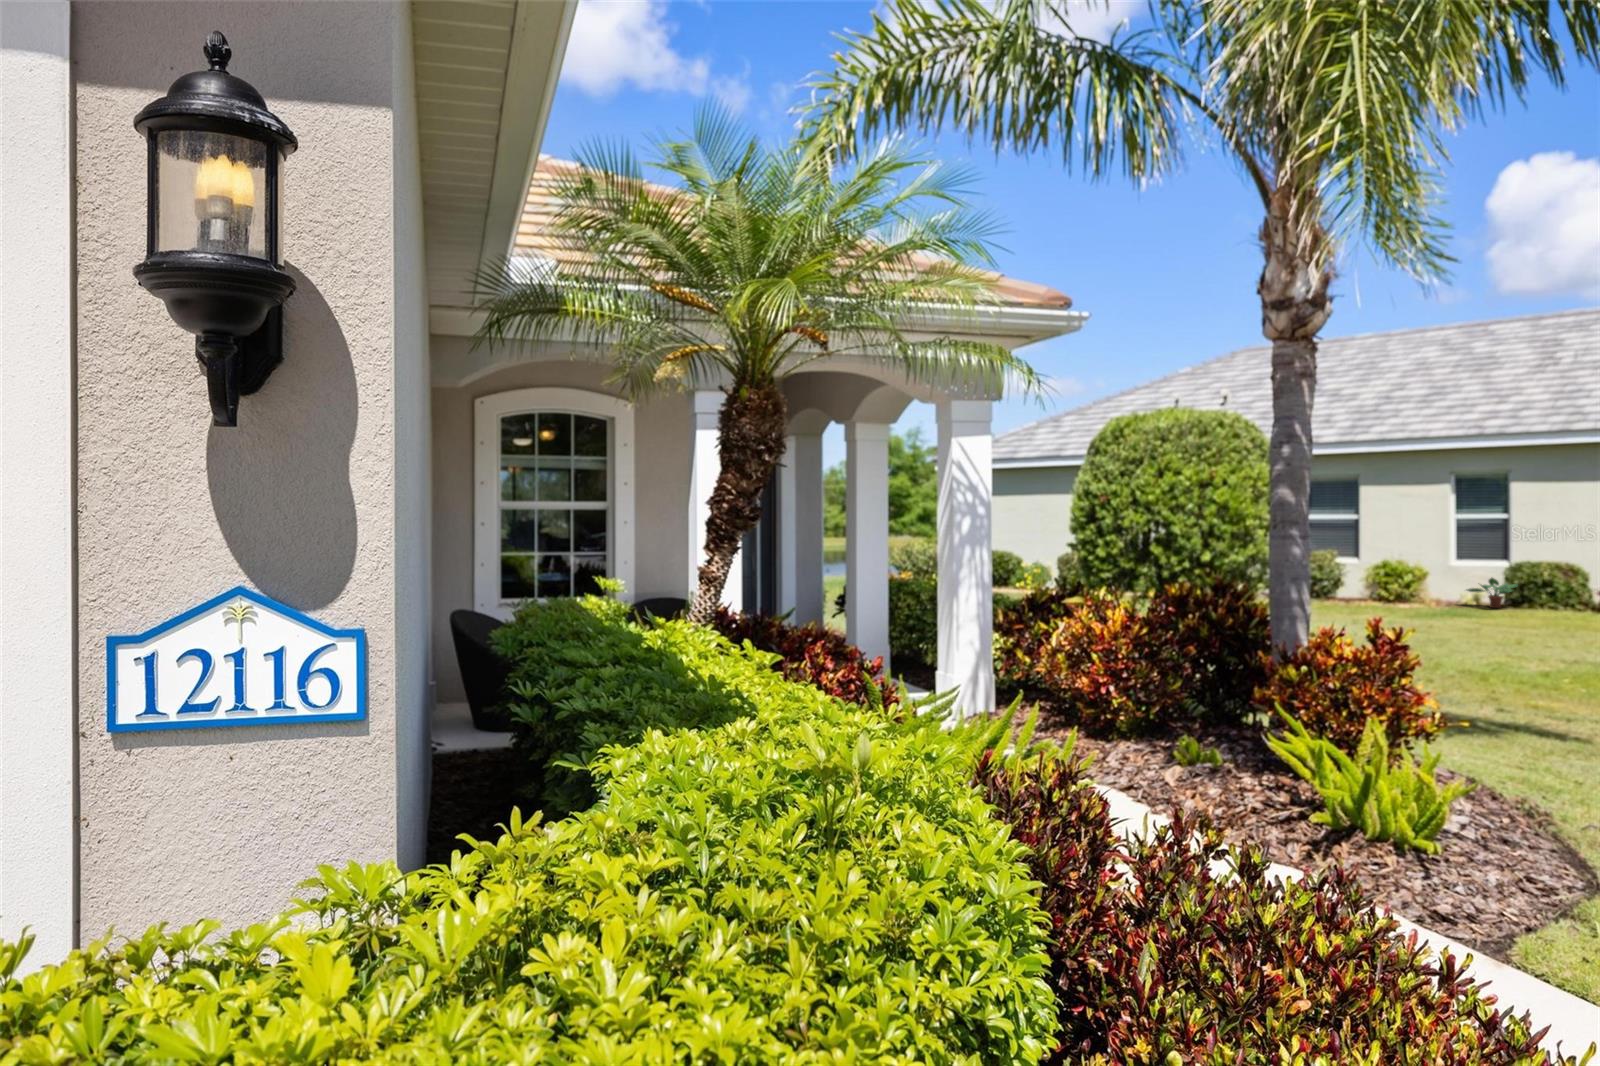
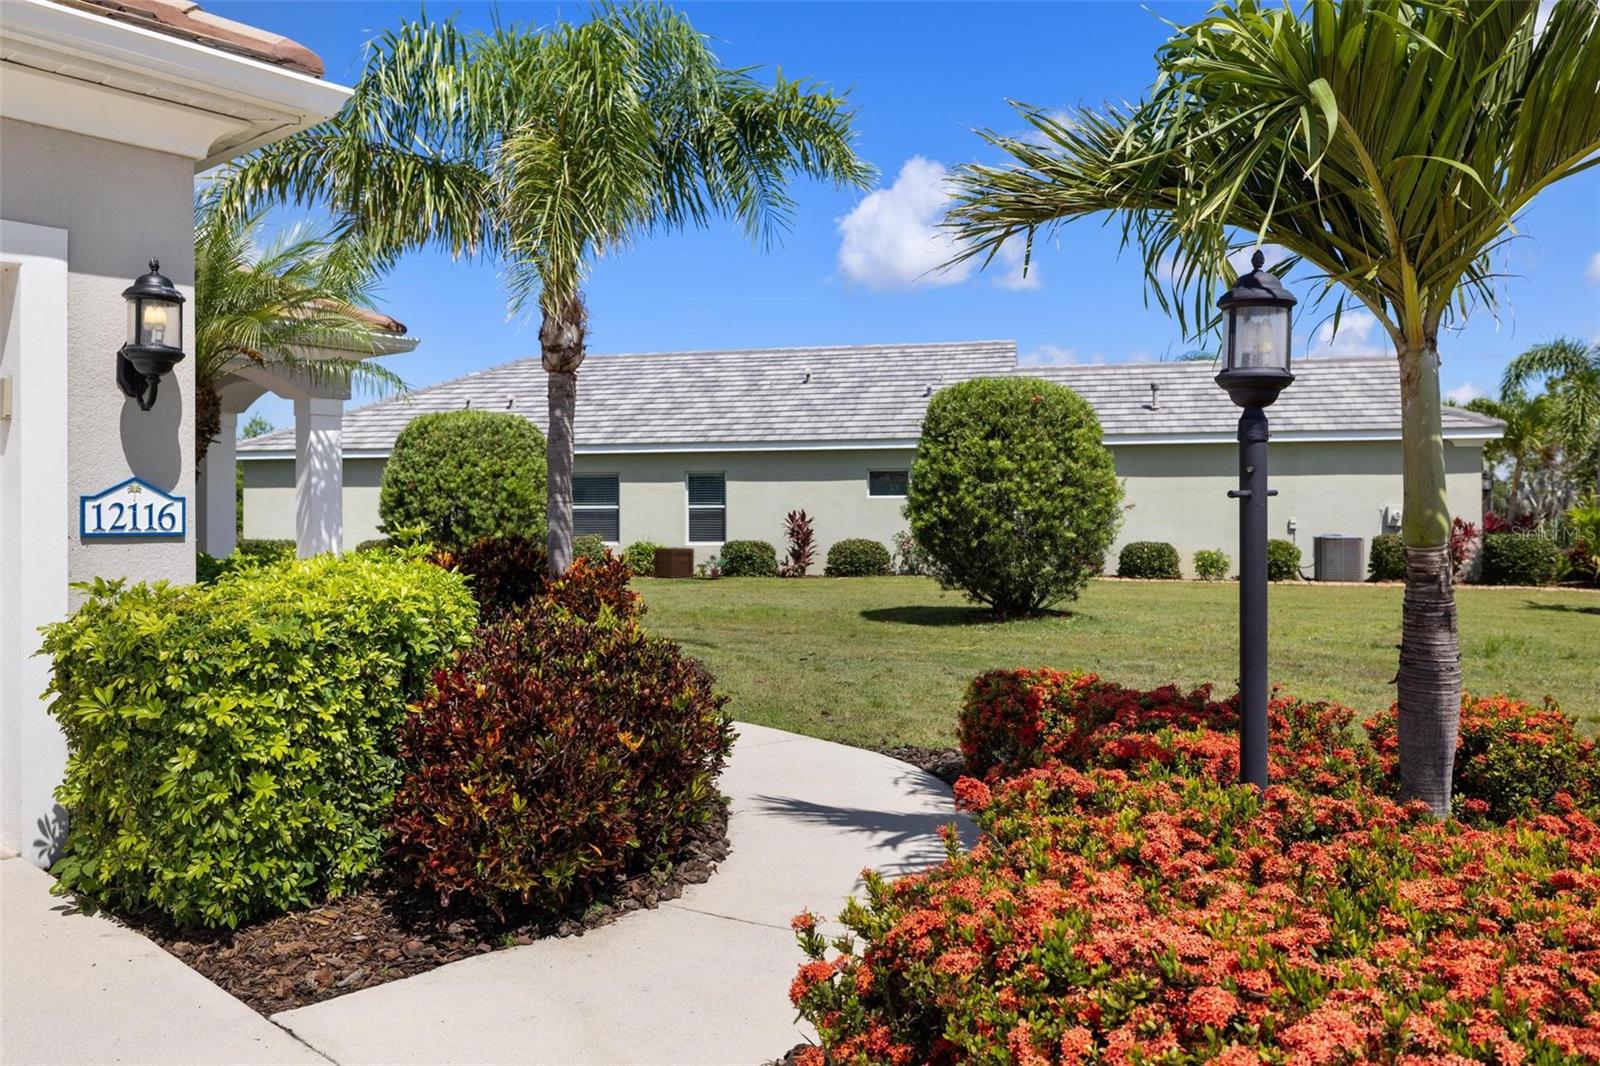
wooden crate: none [1403,565,1463,602] -> present [653,547,694,578]

